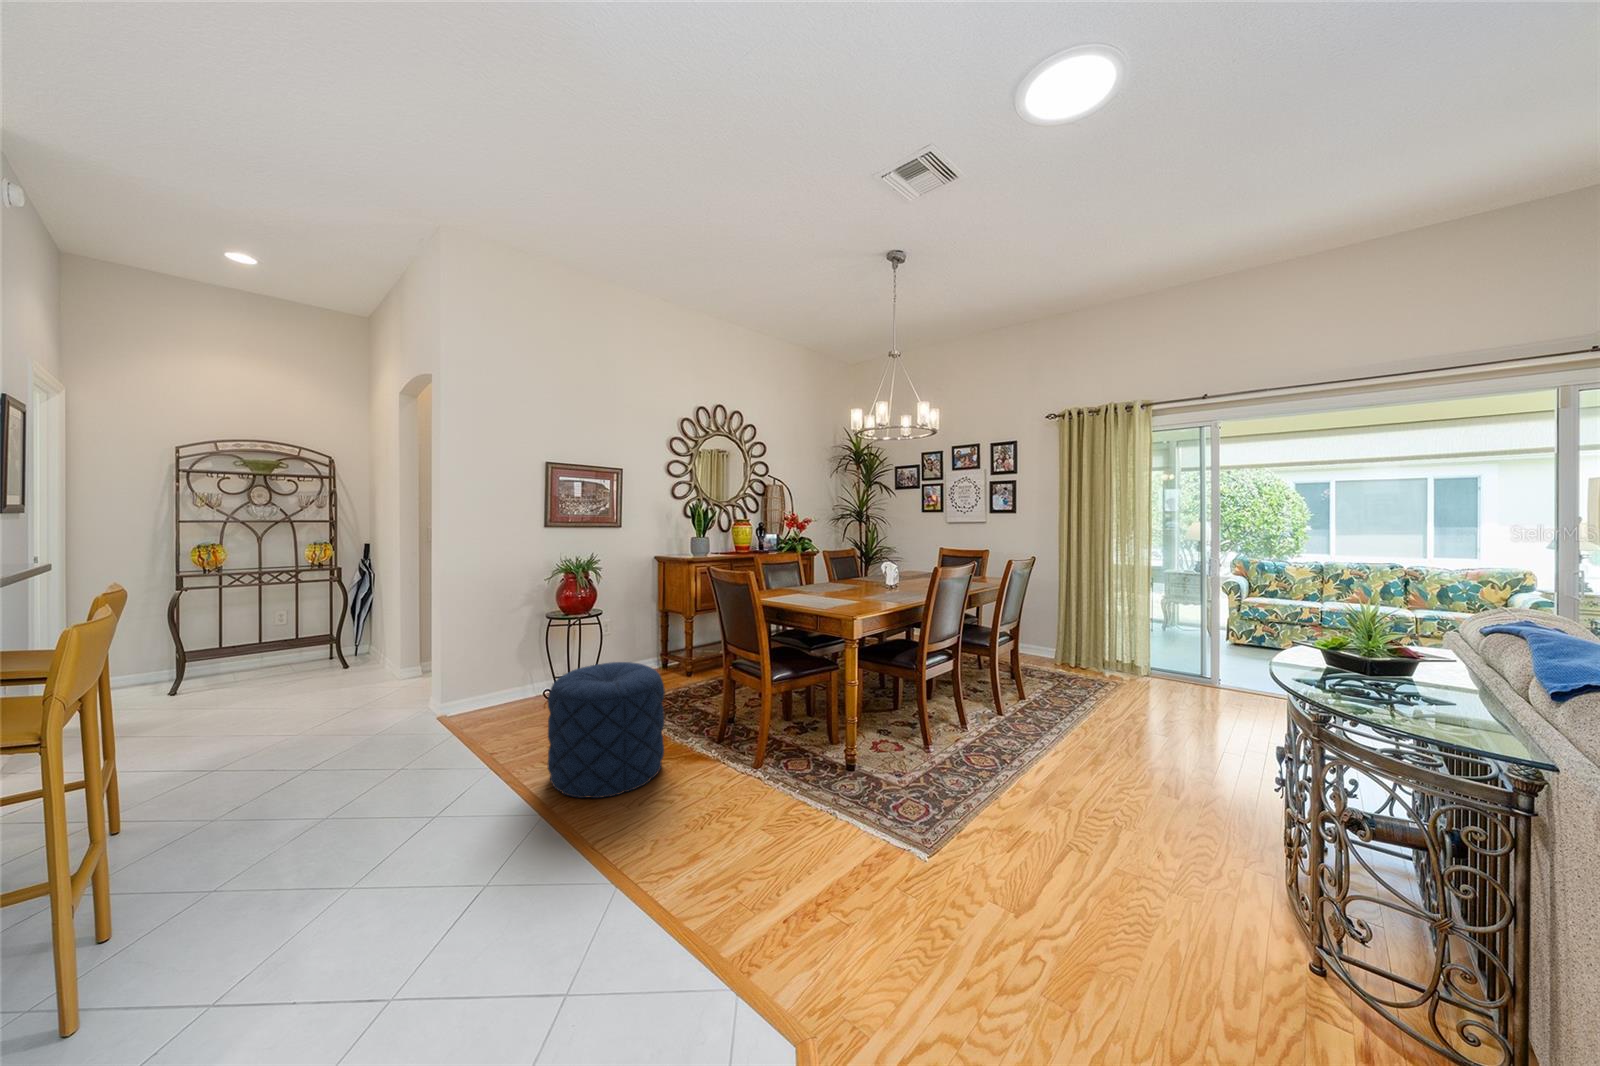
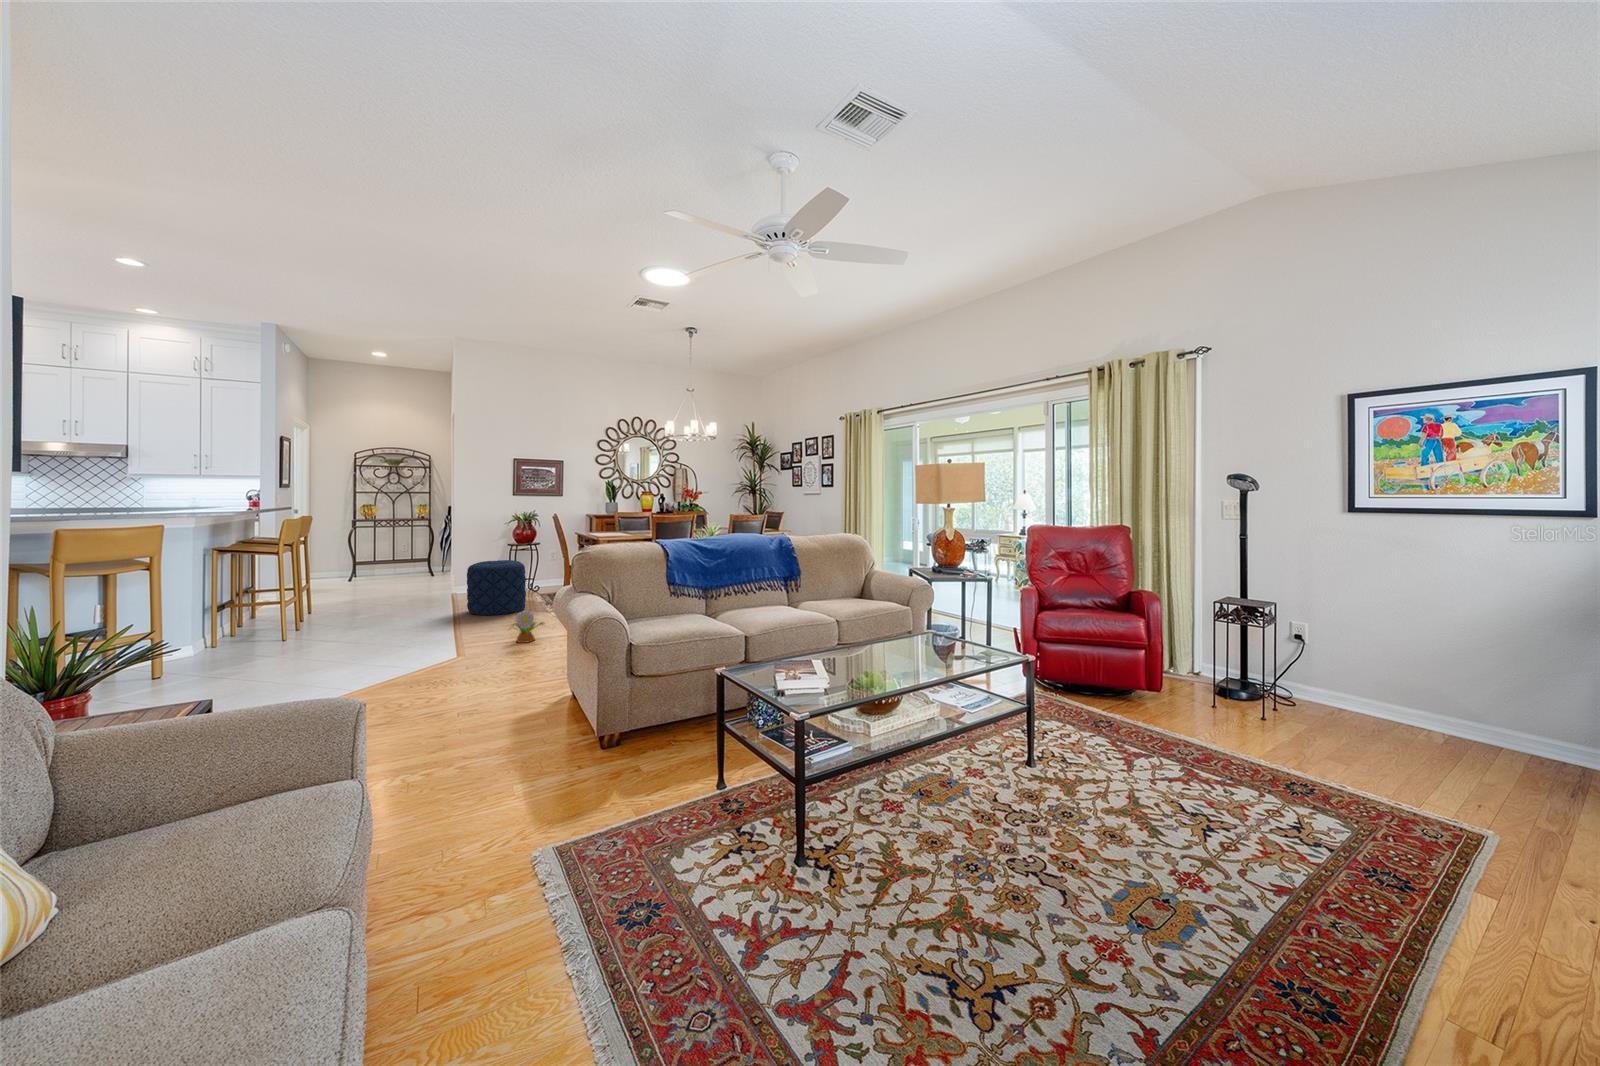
decorative plant: none [822,847,910,936] -> present [515,611,544,643]

